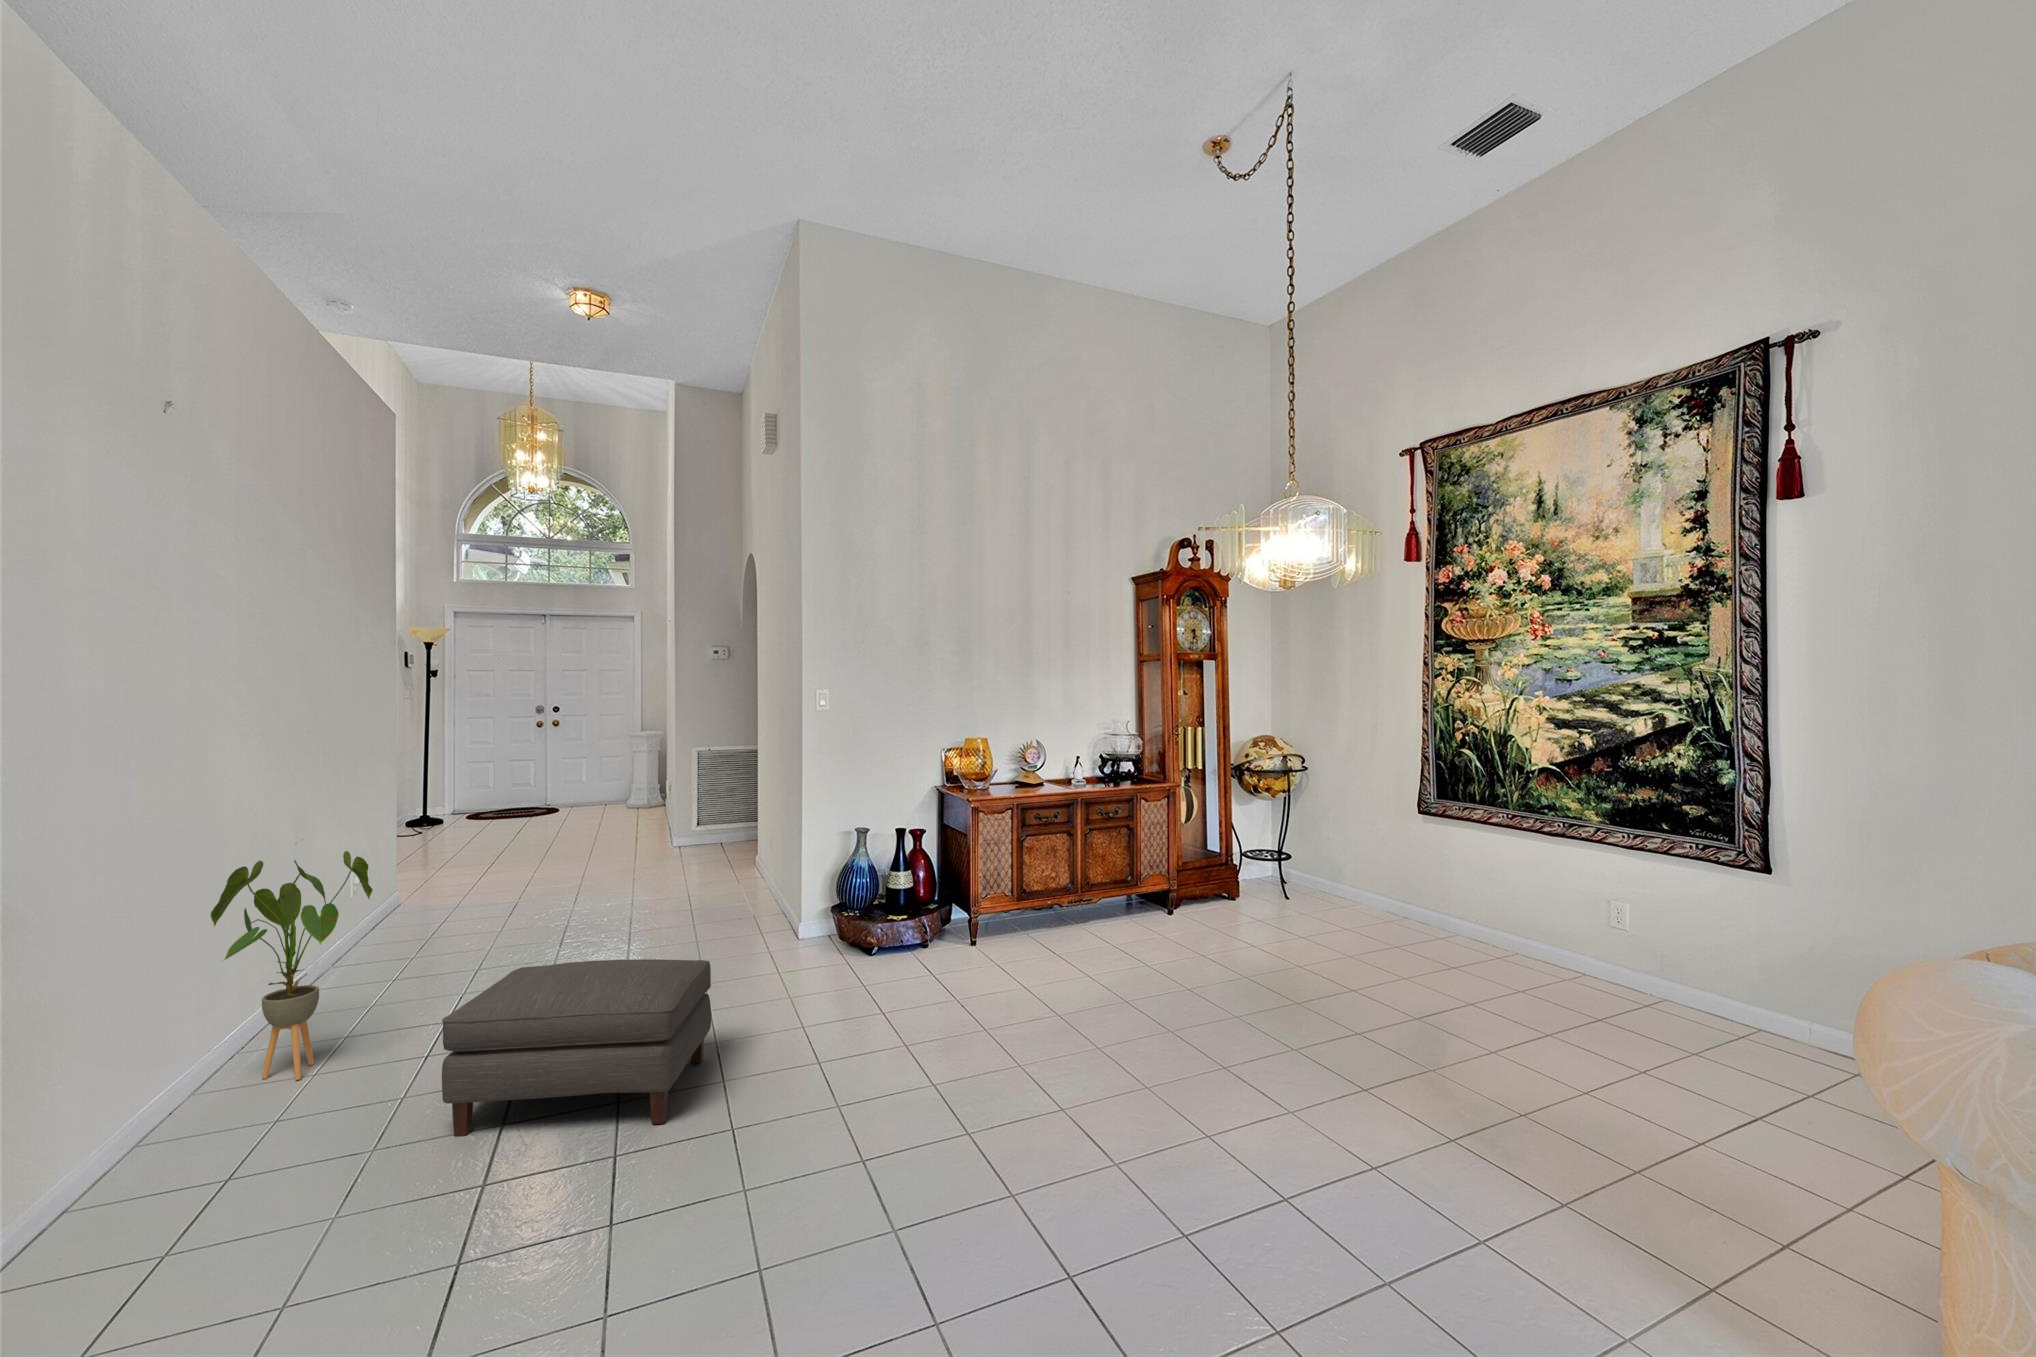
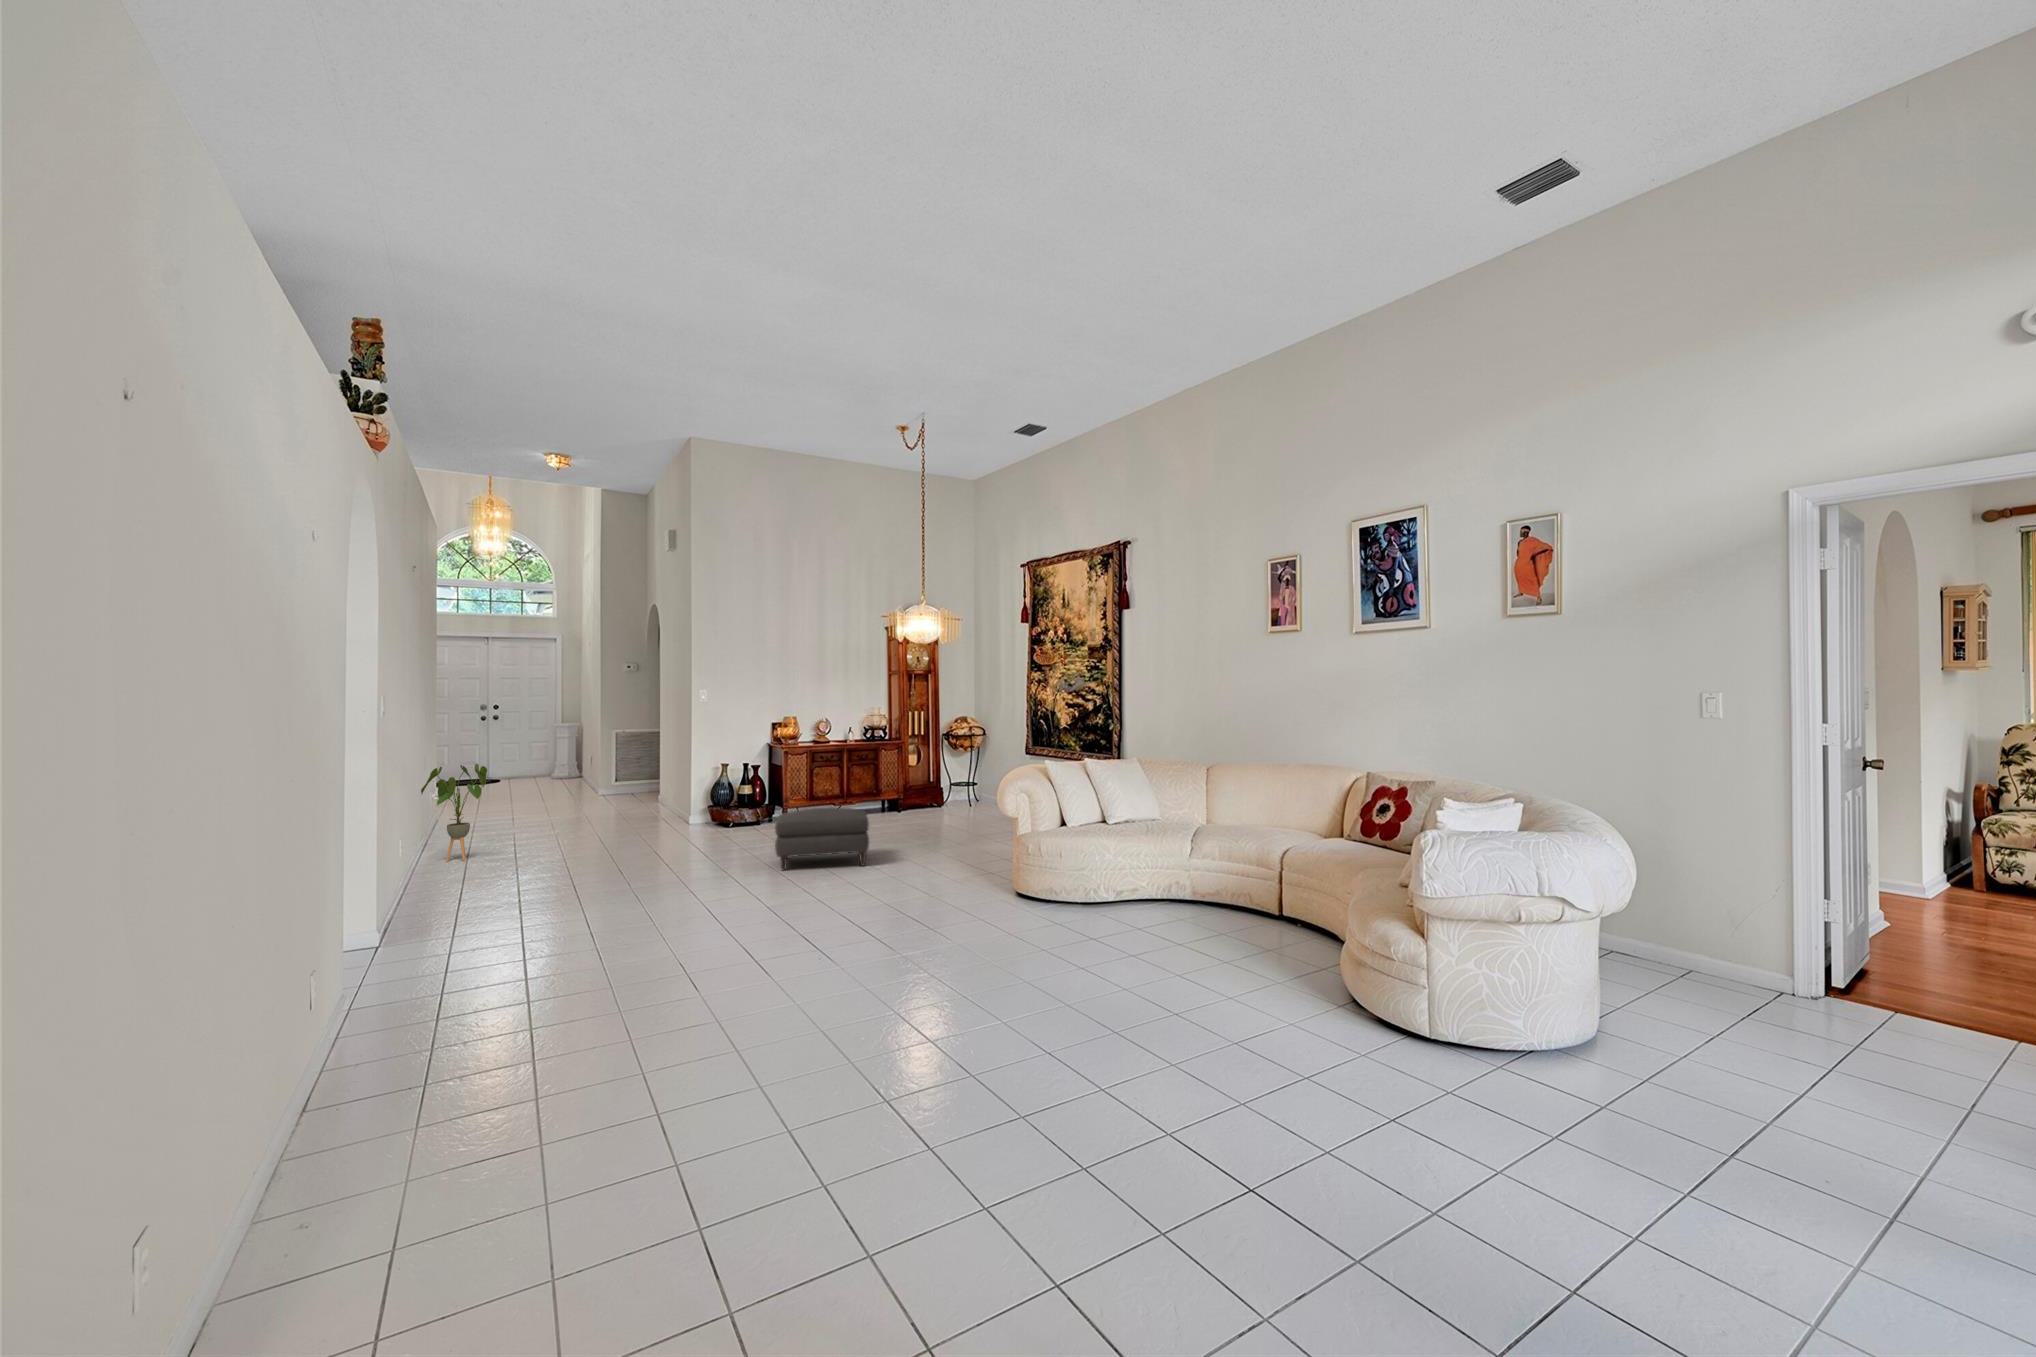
ottoman: present [442,959,711,1136] -> present [775,808,869,871]

